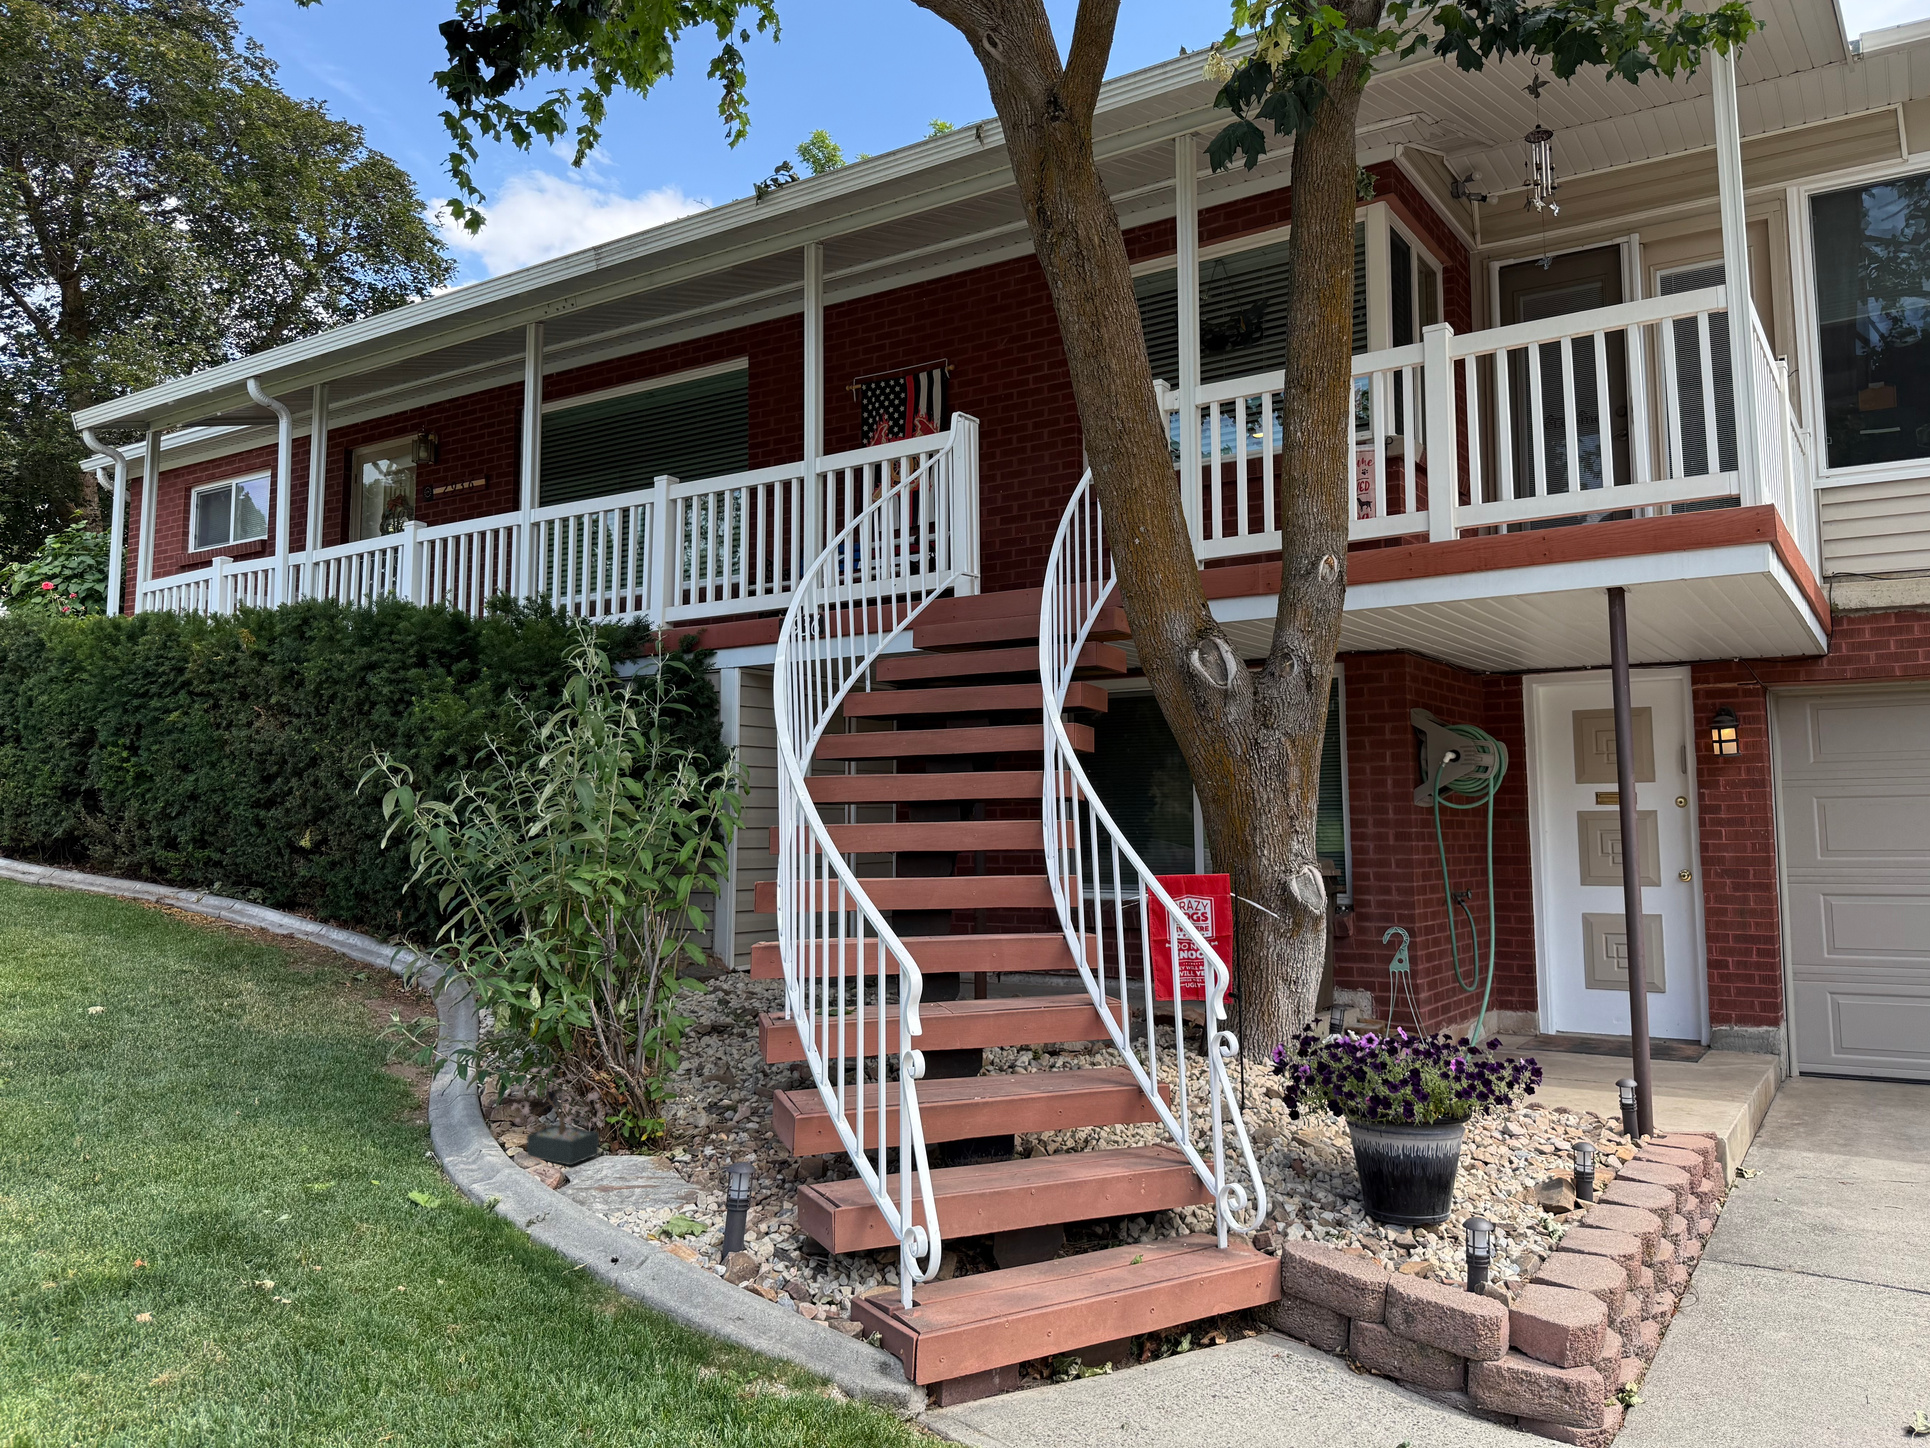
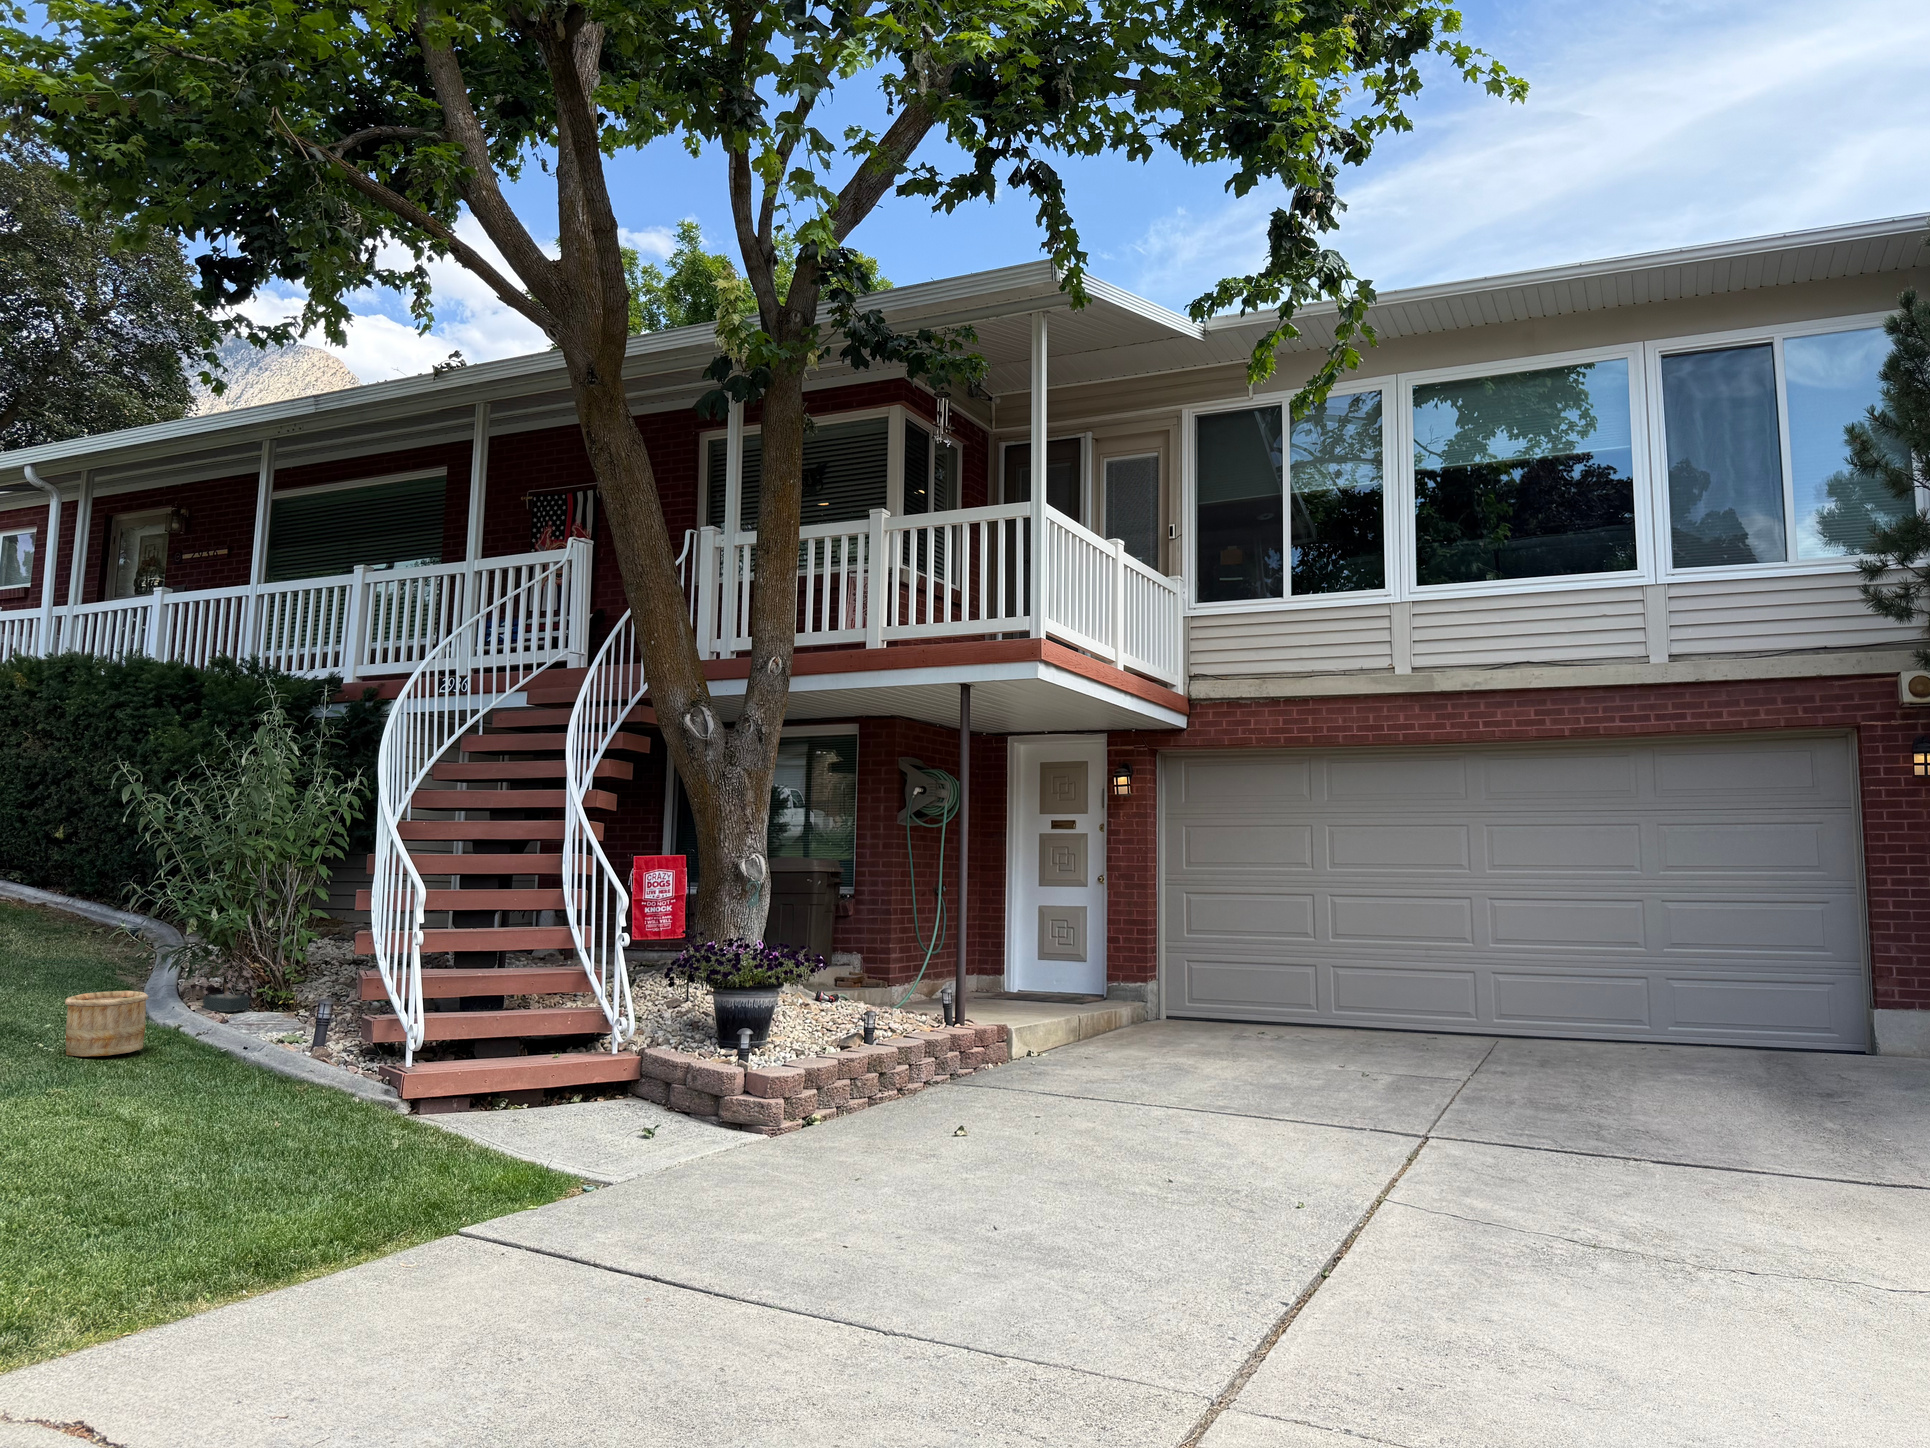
wooden bucket: none [305,1192,456,1348] -> present [65,991,149,1056]

